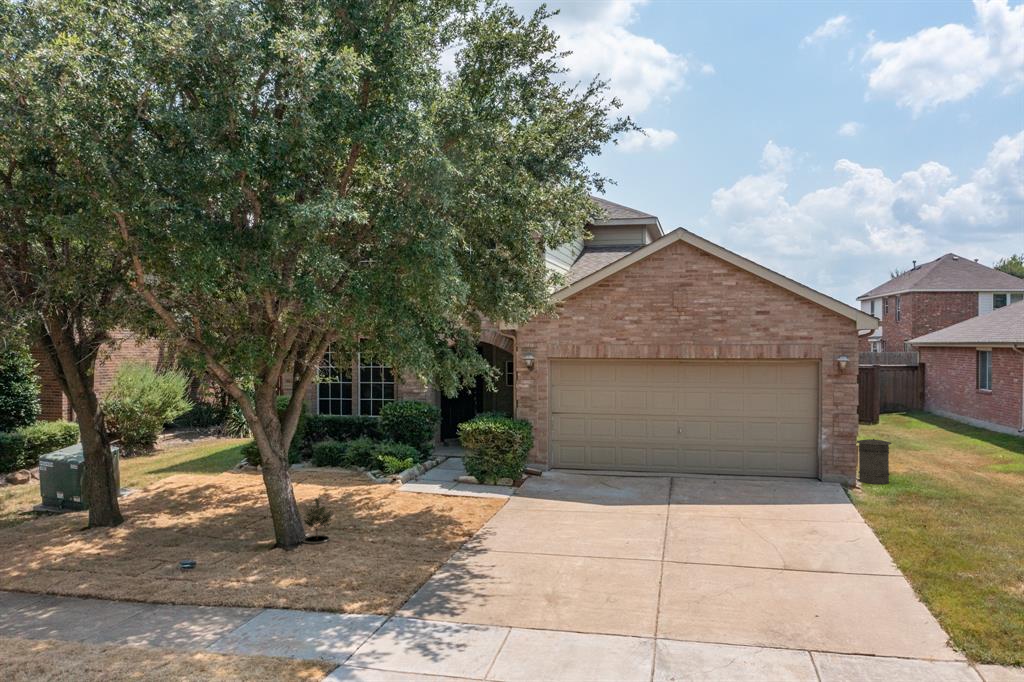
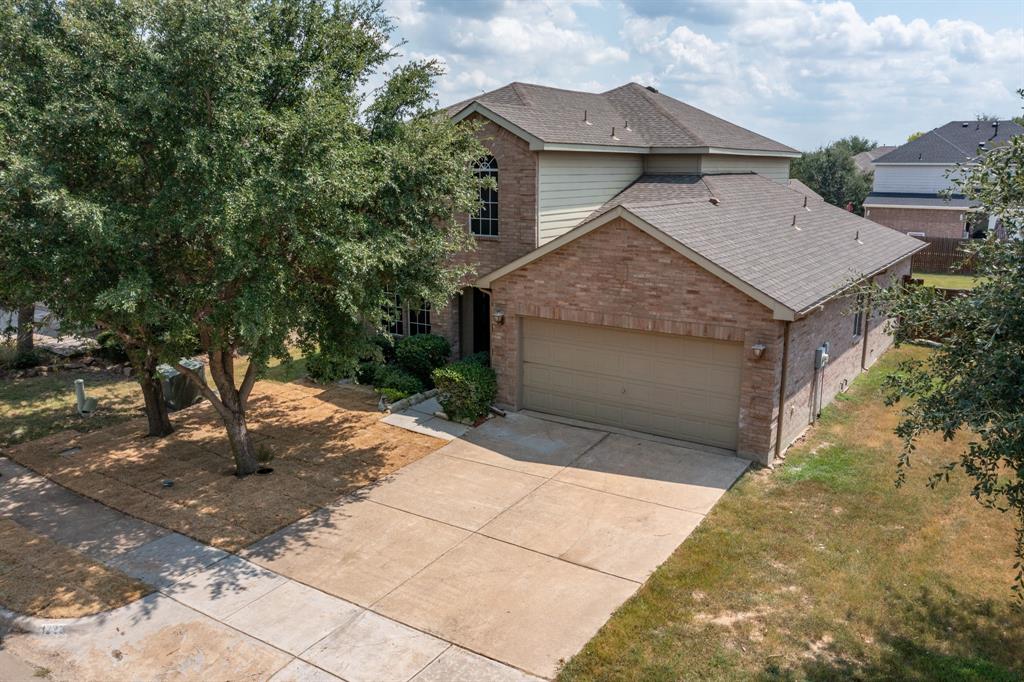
trash can: present [857,439,891,484] -> none [787,418,821,465]

